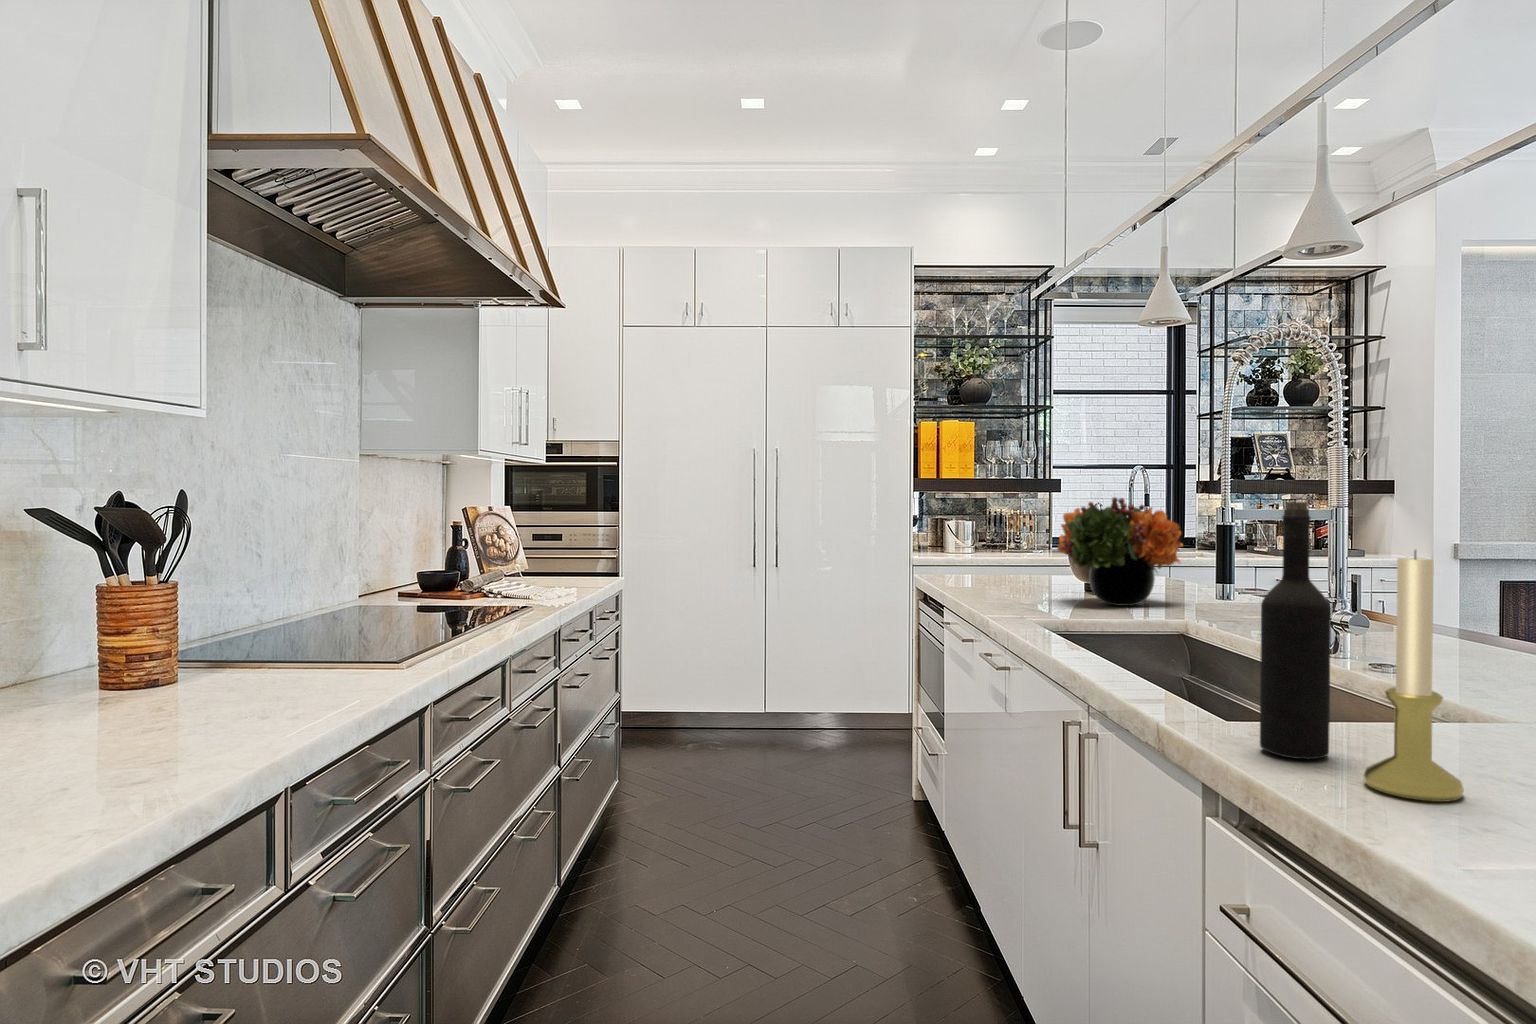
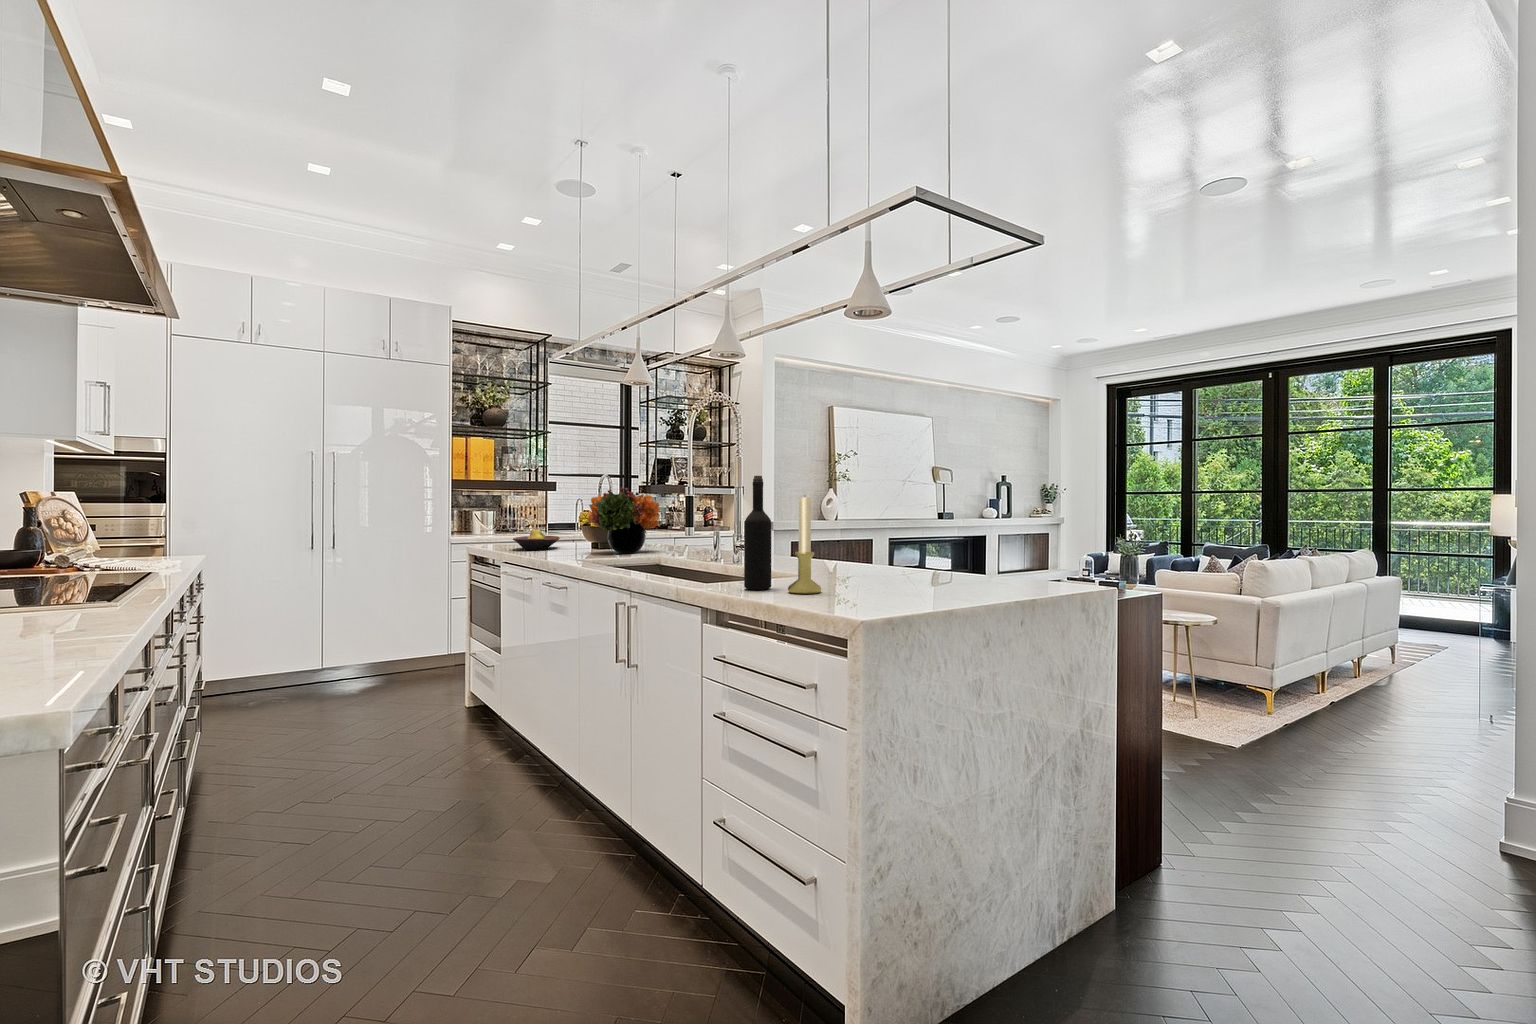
fruit bowl: none [961,555,1032,588] -> present [513,529,560,550]

